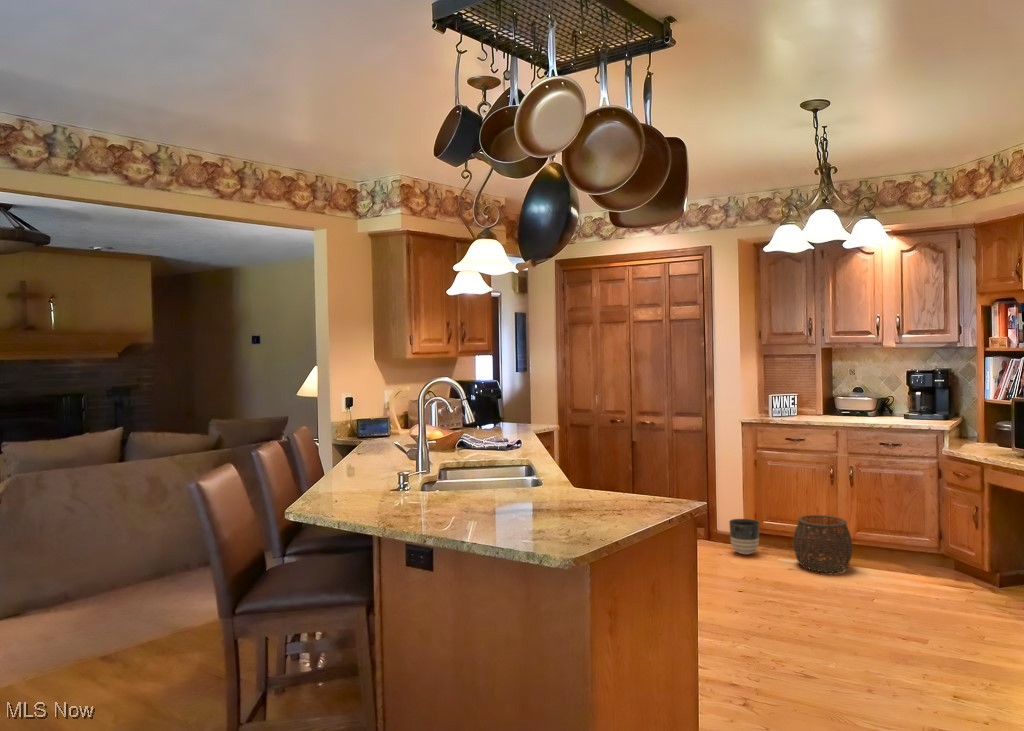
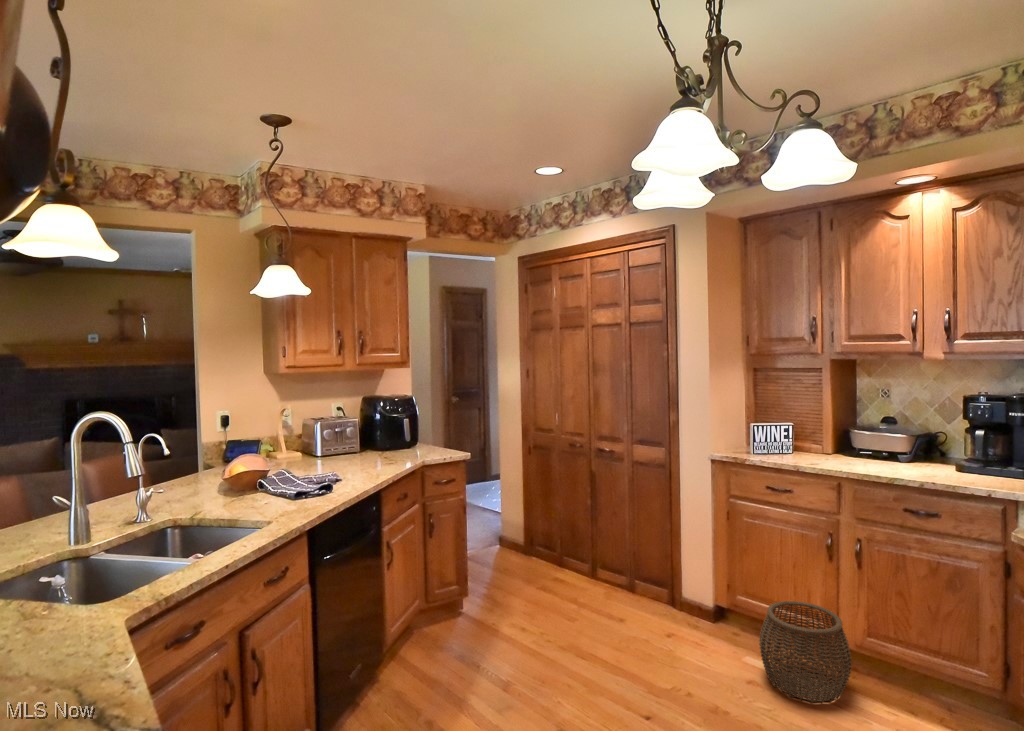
planter: present [729,519,760,555] -> none [685,585,726,639]

